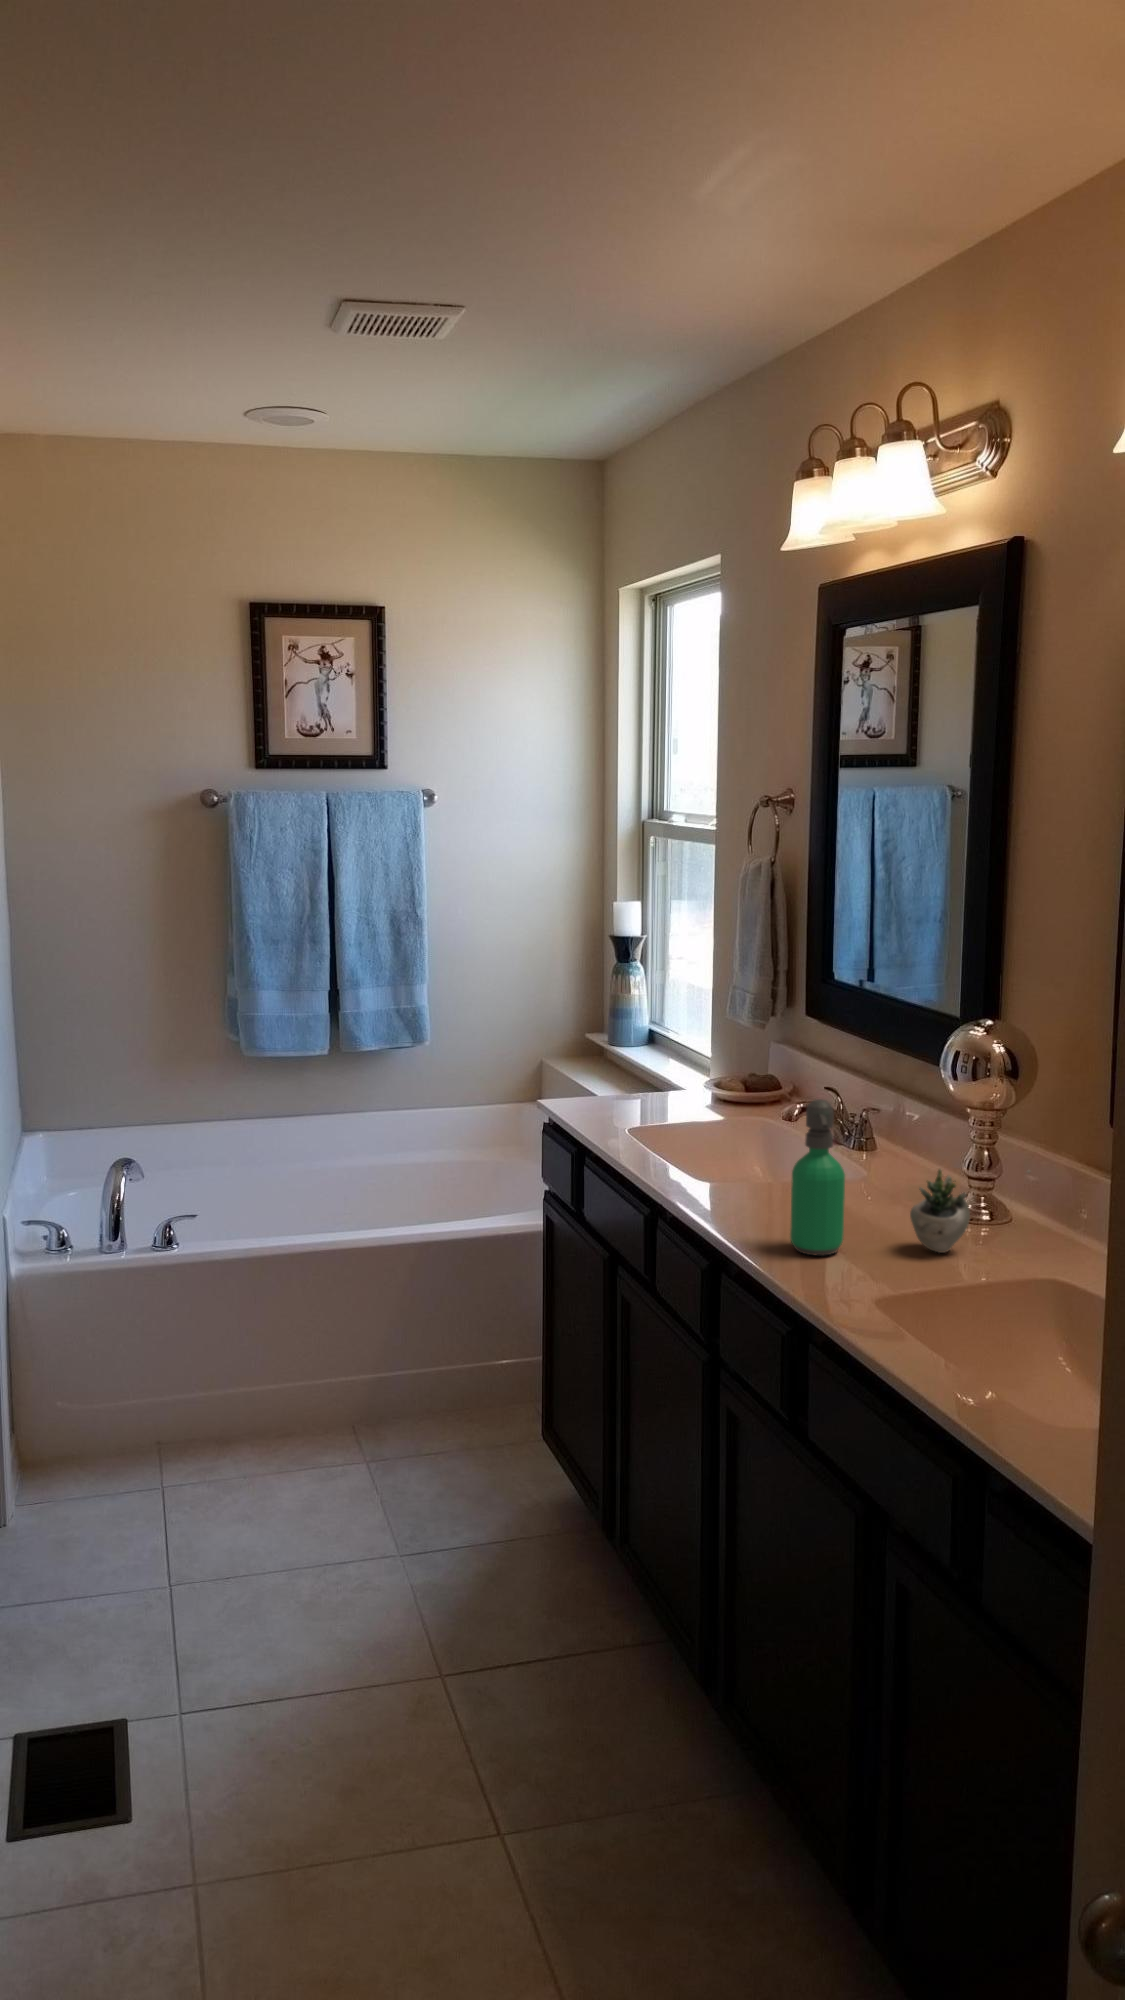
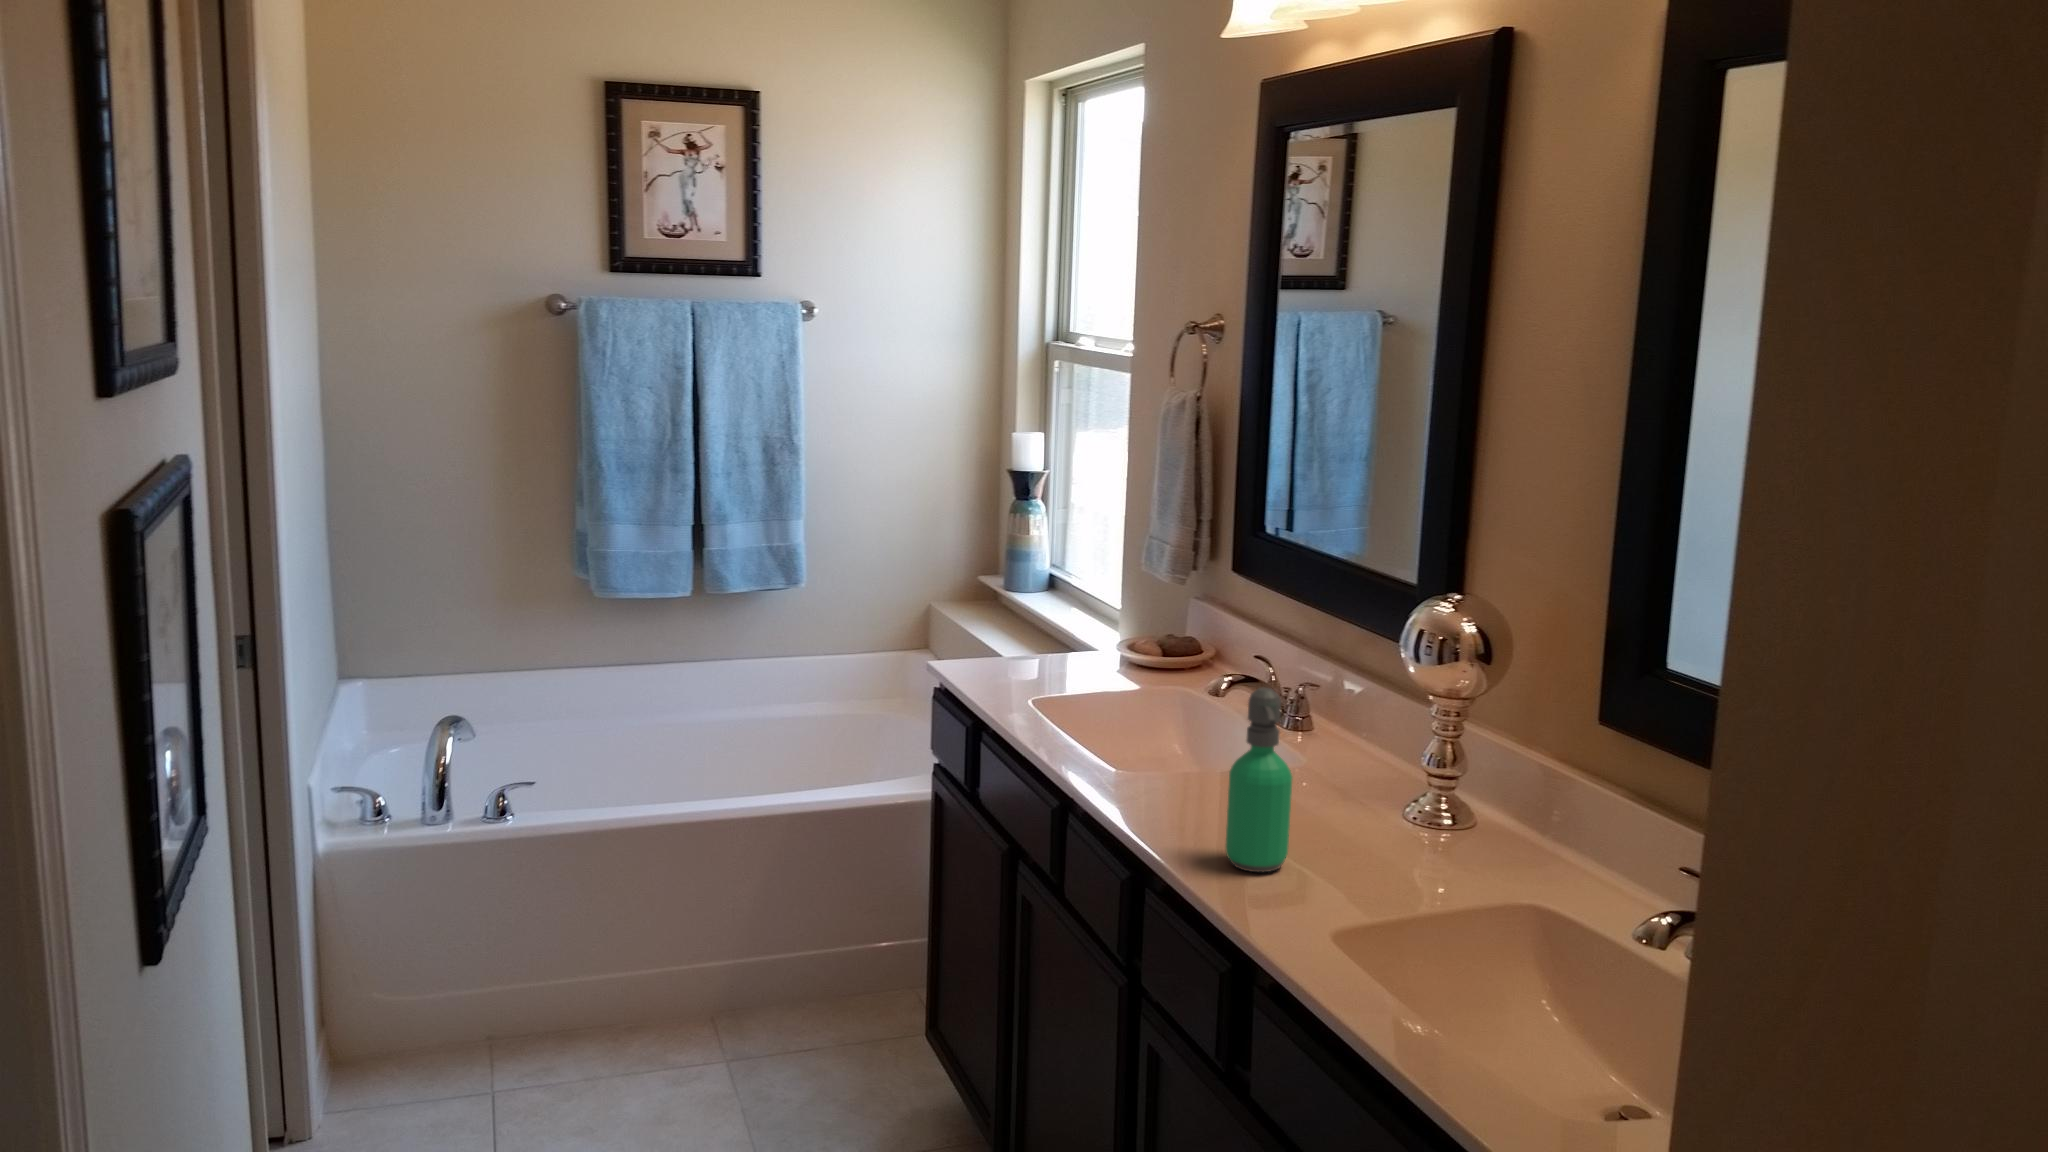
succulent plant: present [910,1169,1030,1253] -> none [1367,771,1511,870]

